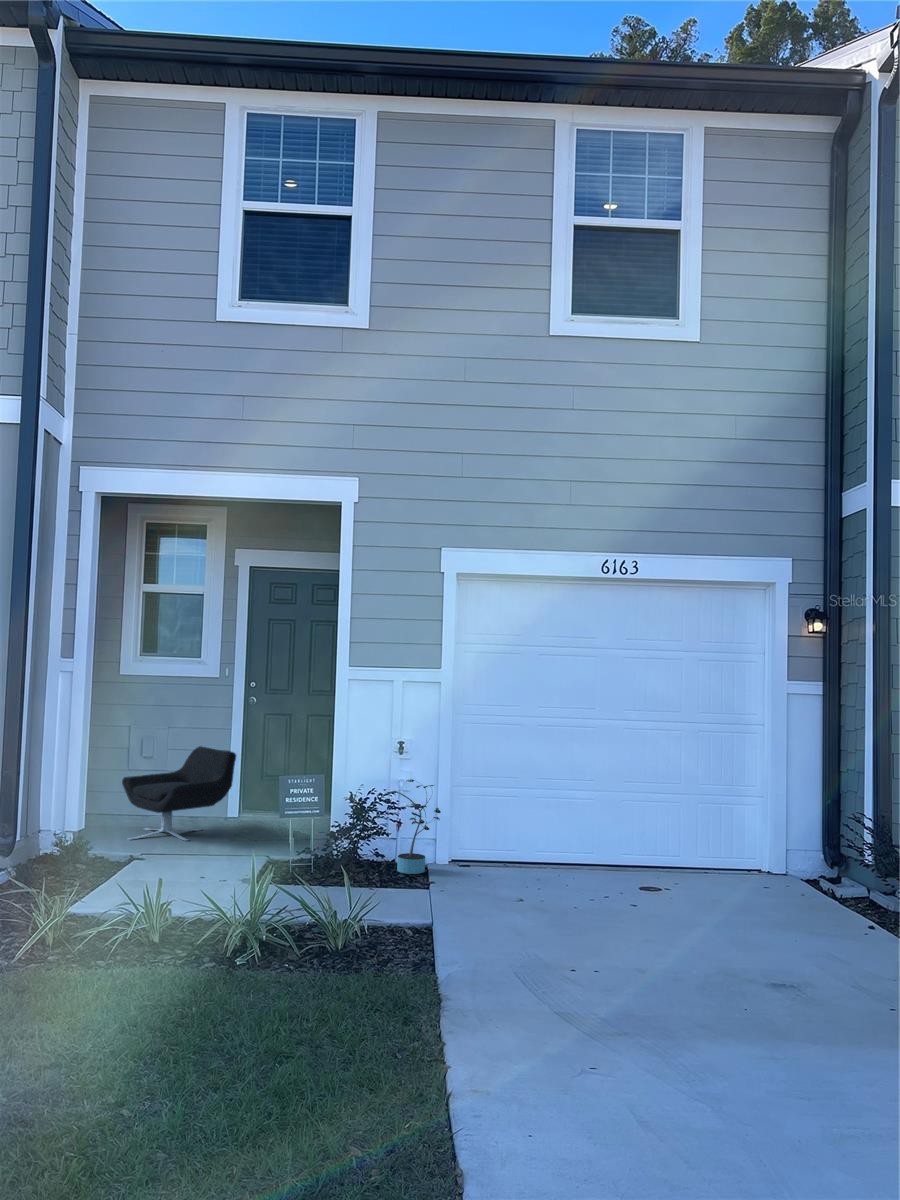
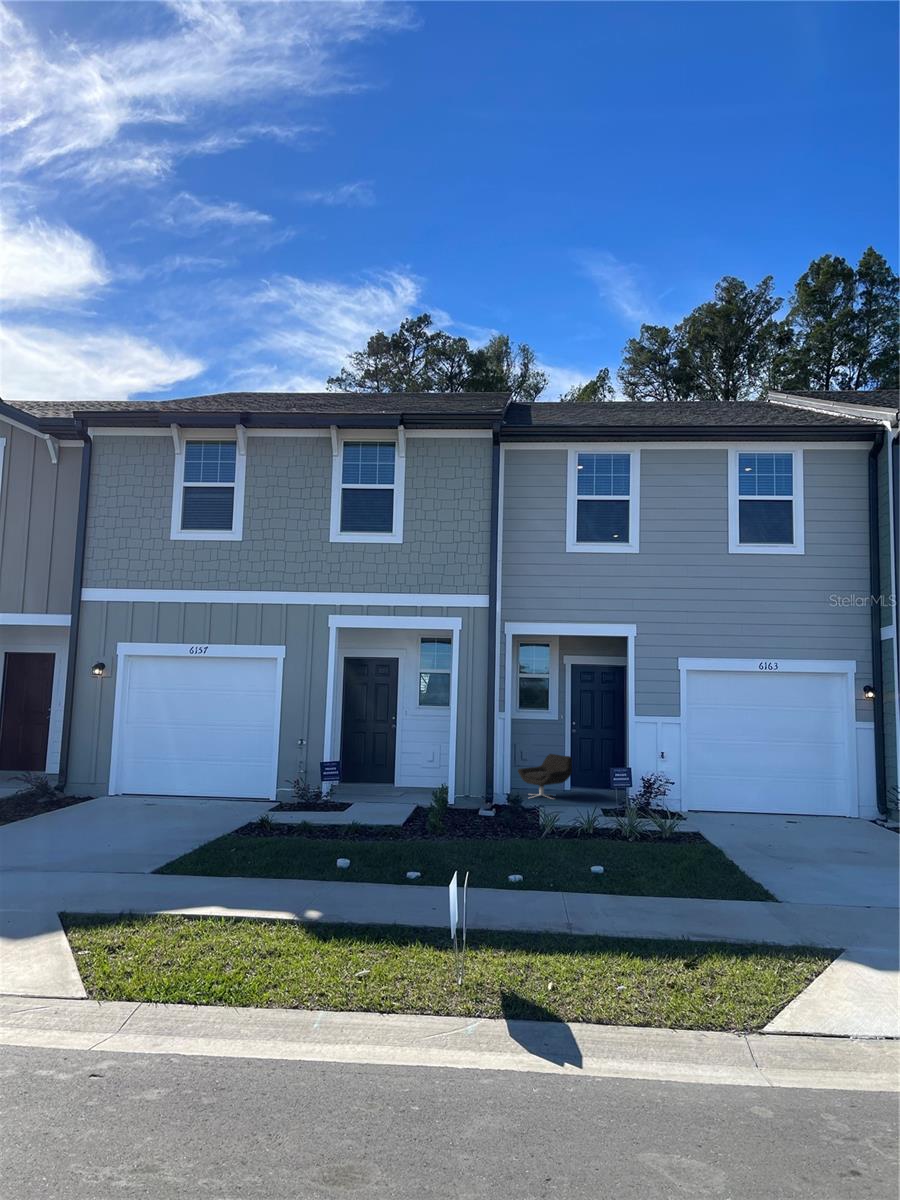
potted plant: present [388,779,441,874] -> none [660,770,686,814]

